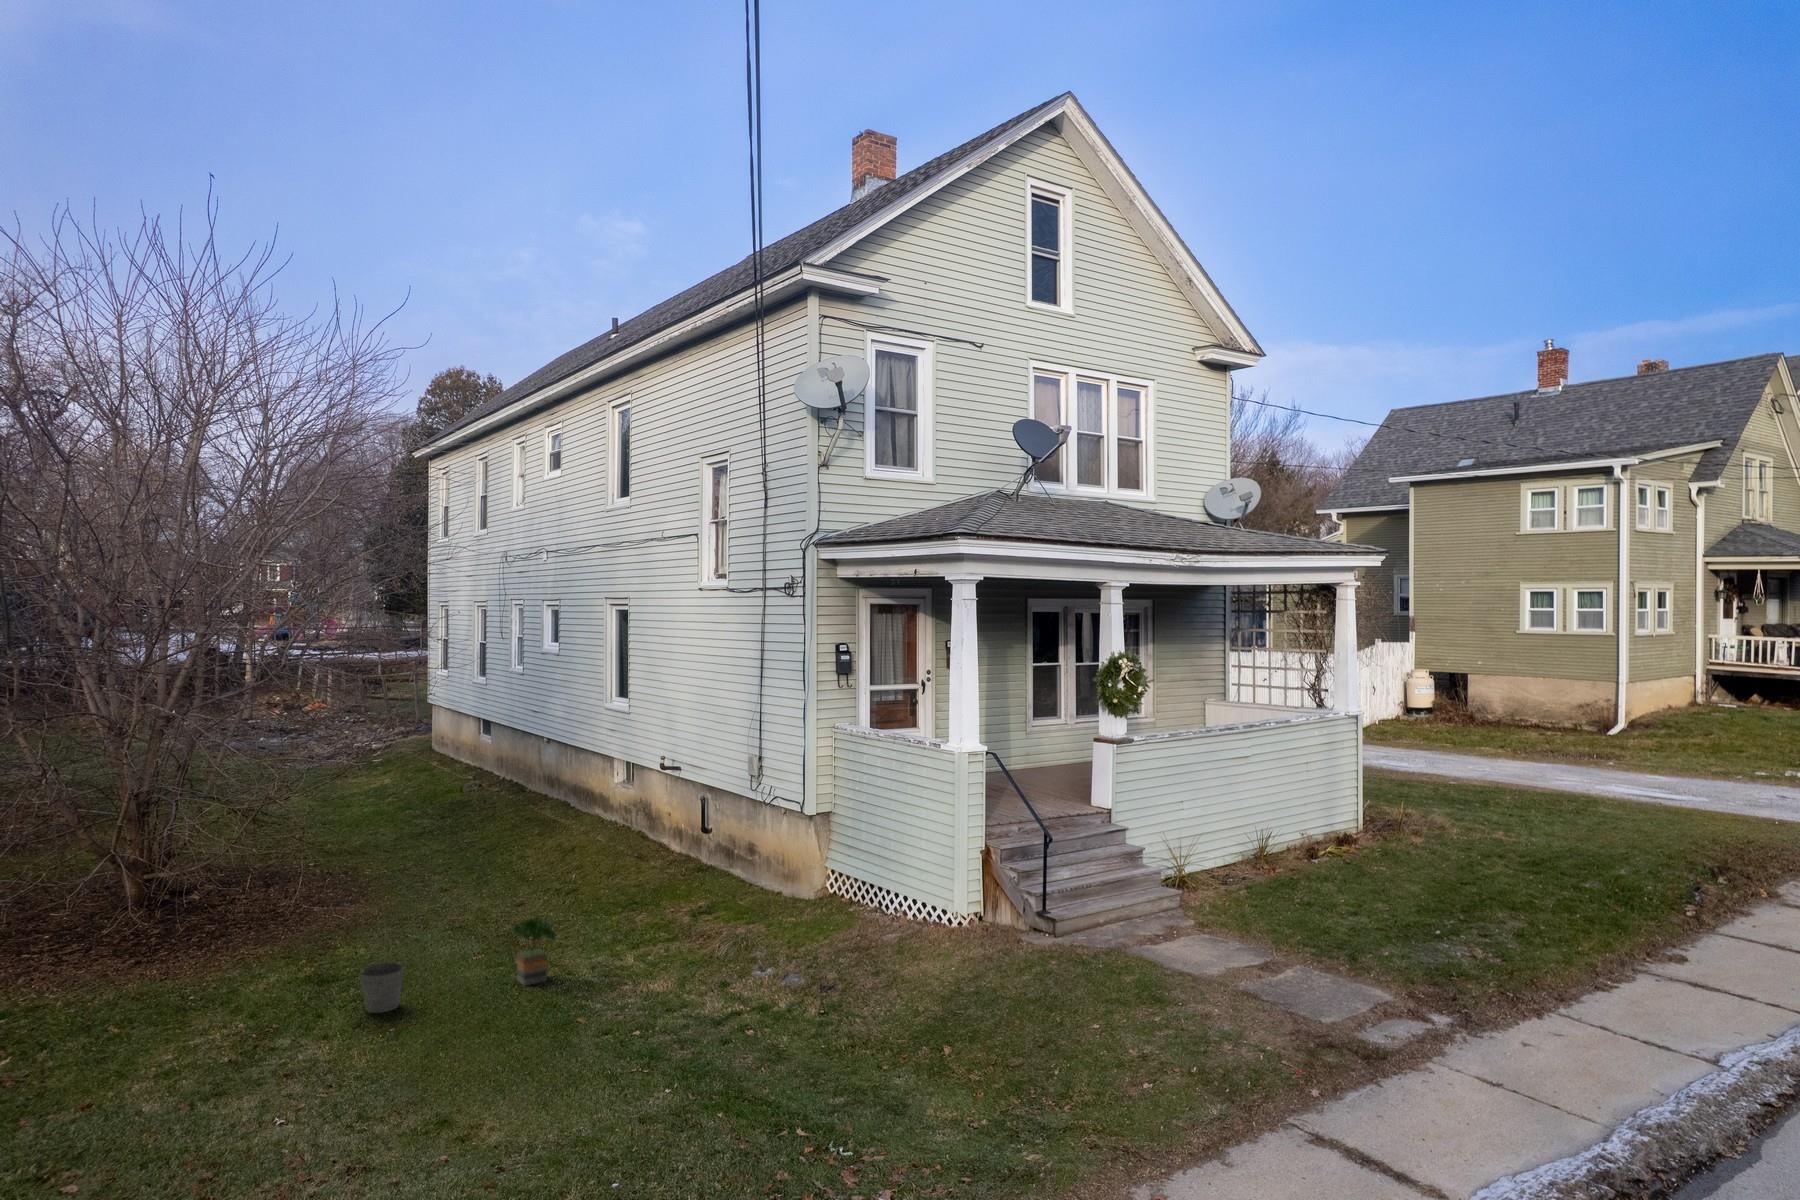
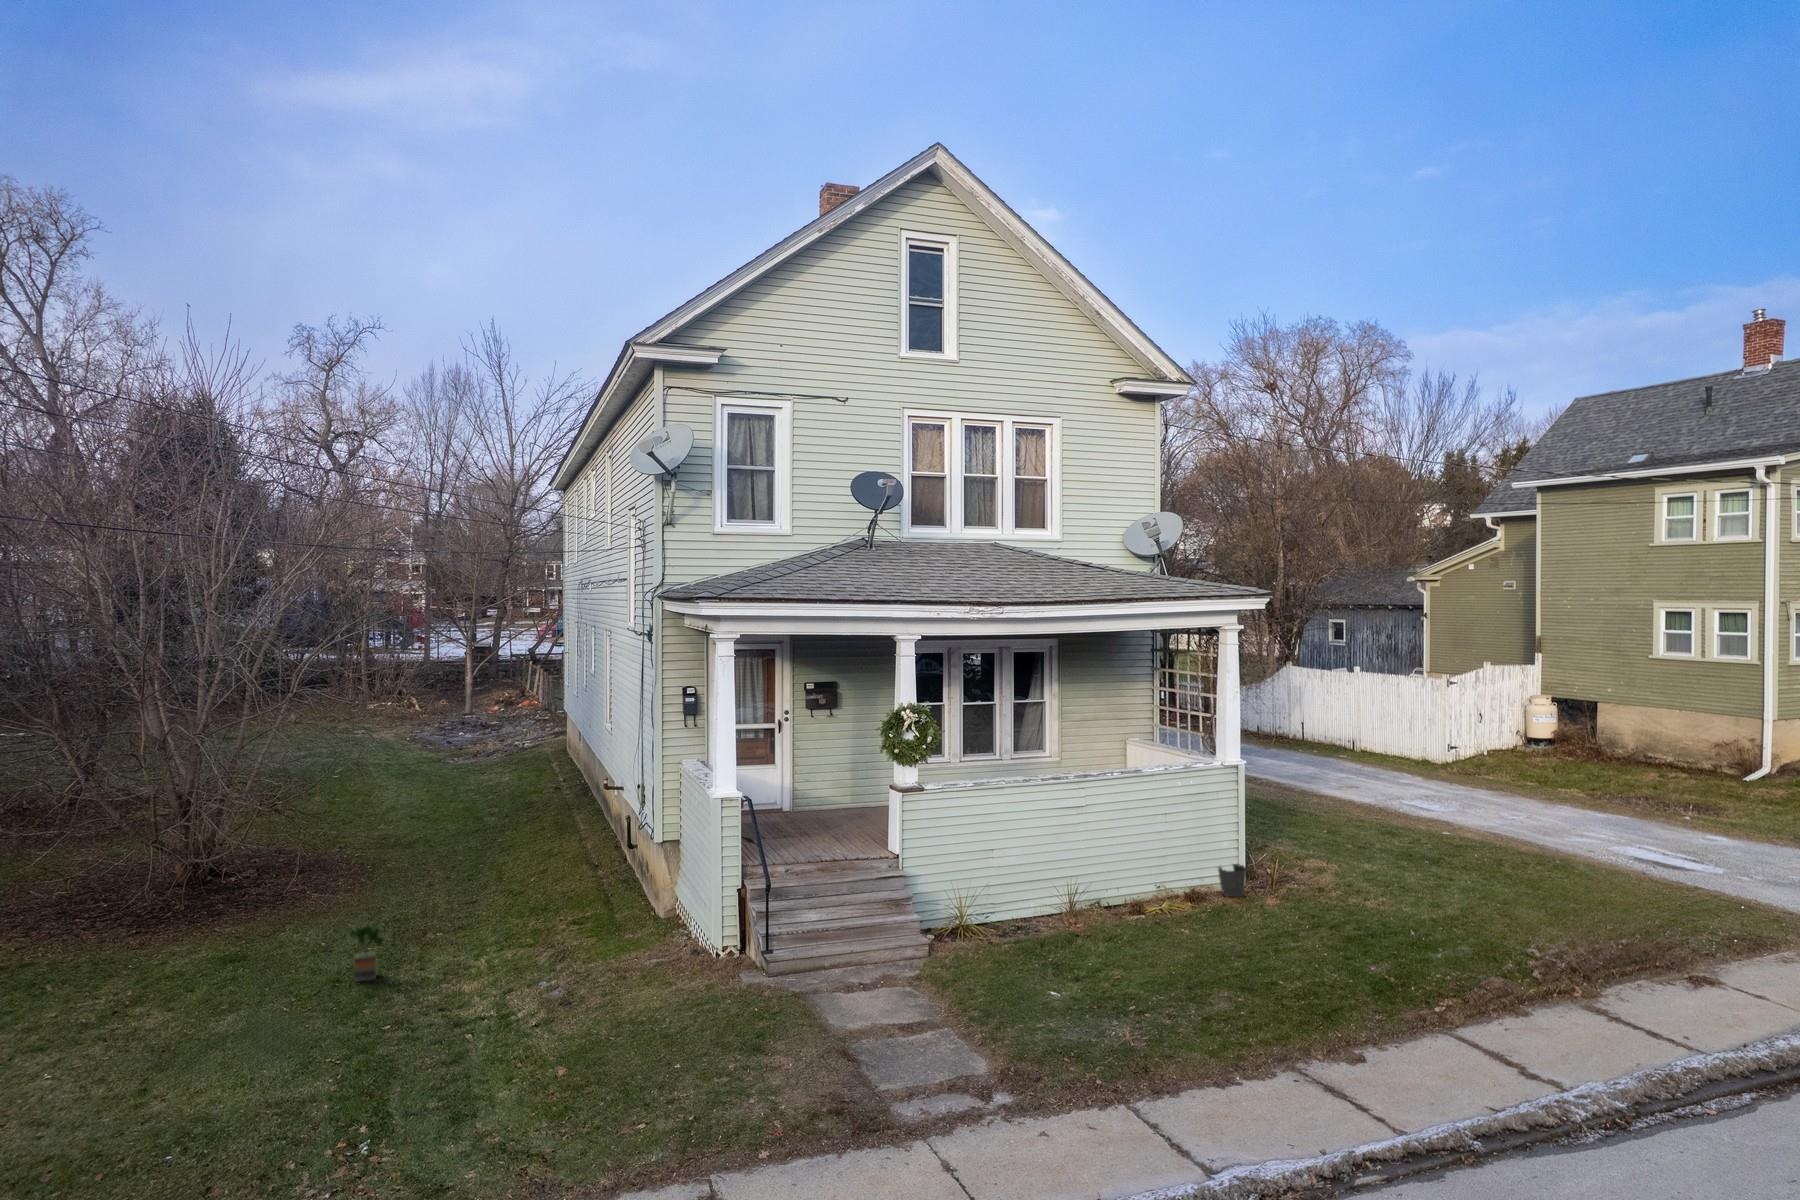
bucket: present [360,962,404,1013] -> present [1218,864,1247,897]

